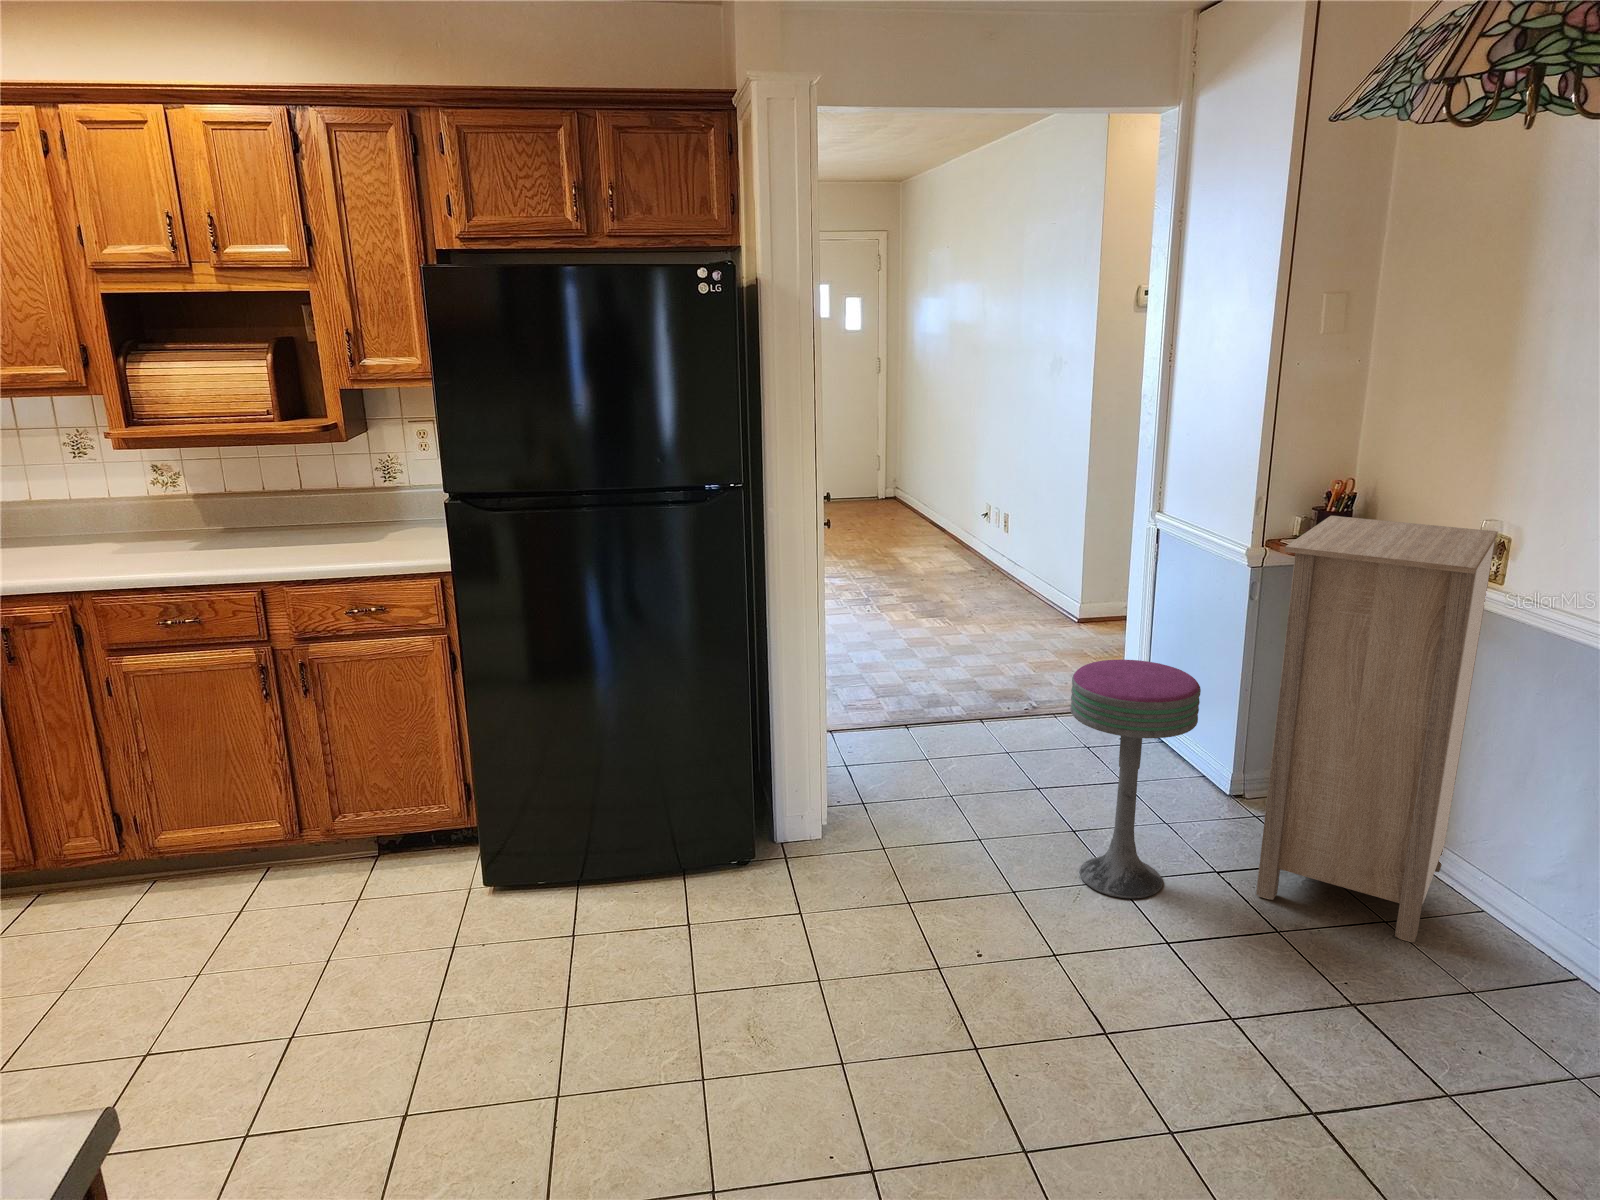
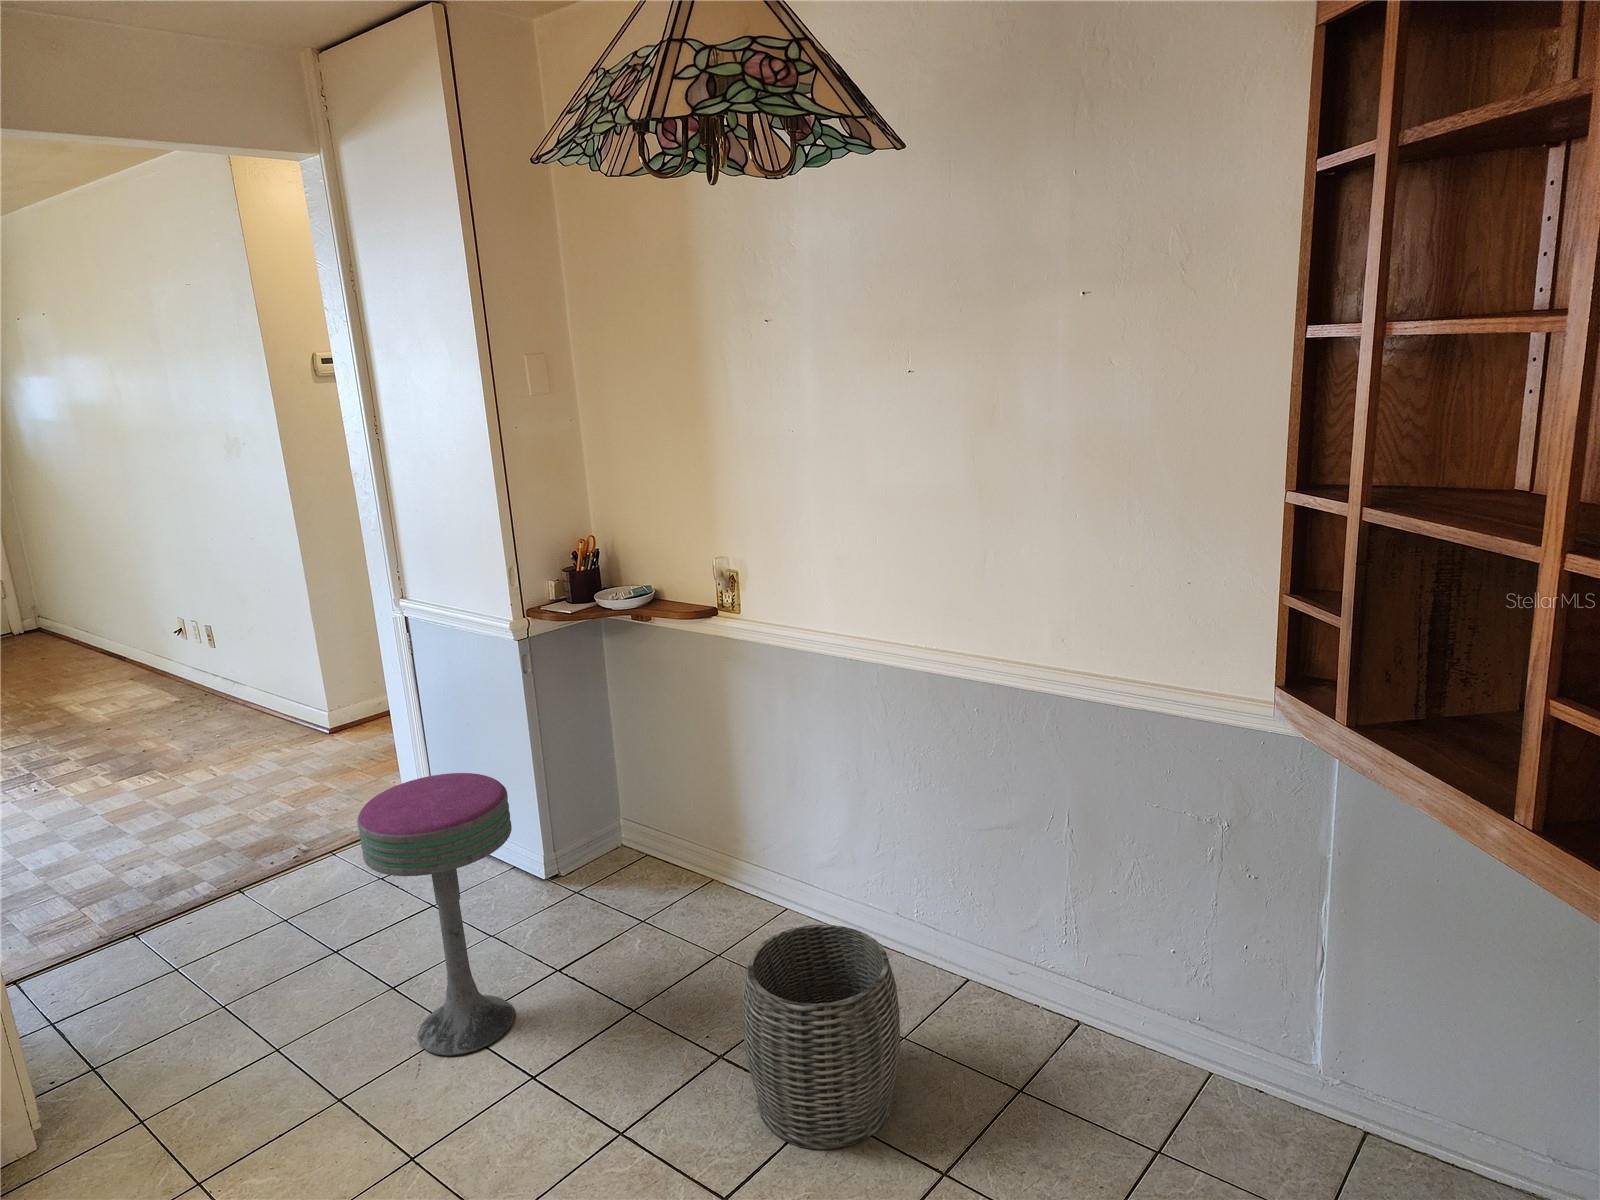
storage cabinet: present [1256,516,1498,942] -> none [558,567,754,980]
woven basket: none [1363,902,1560,1132] -> present [743,925,900,1149]

